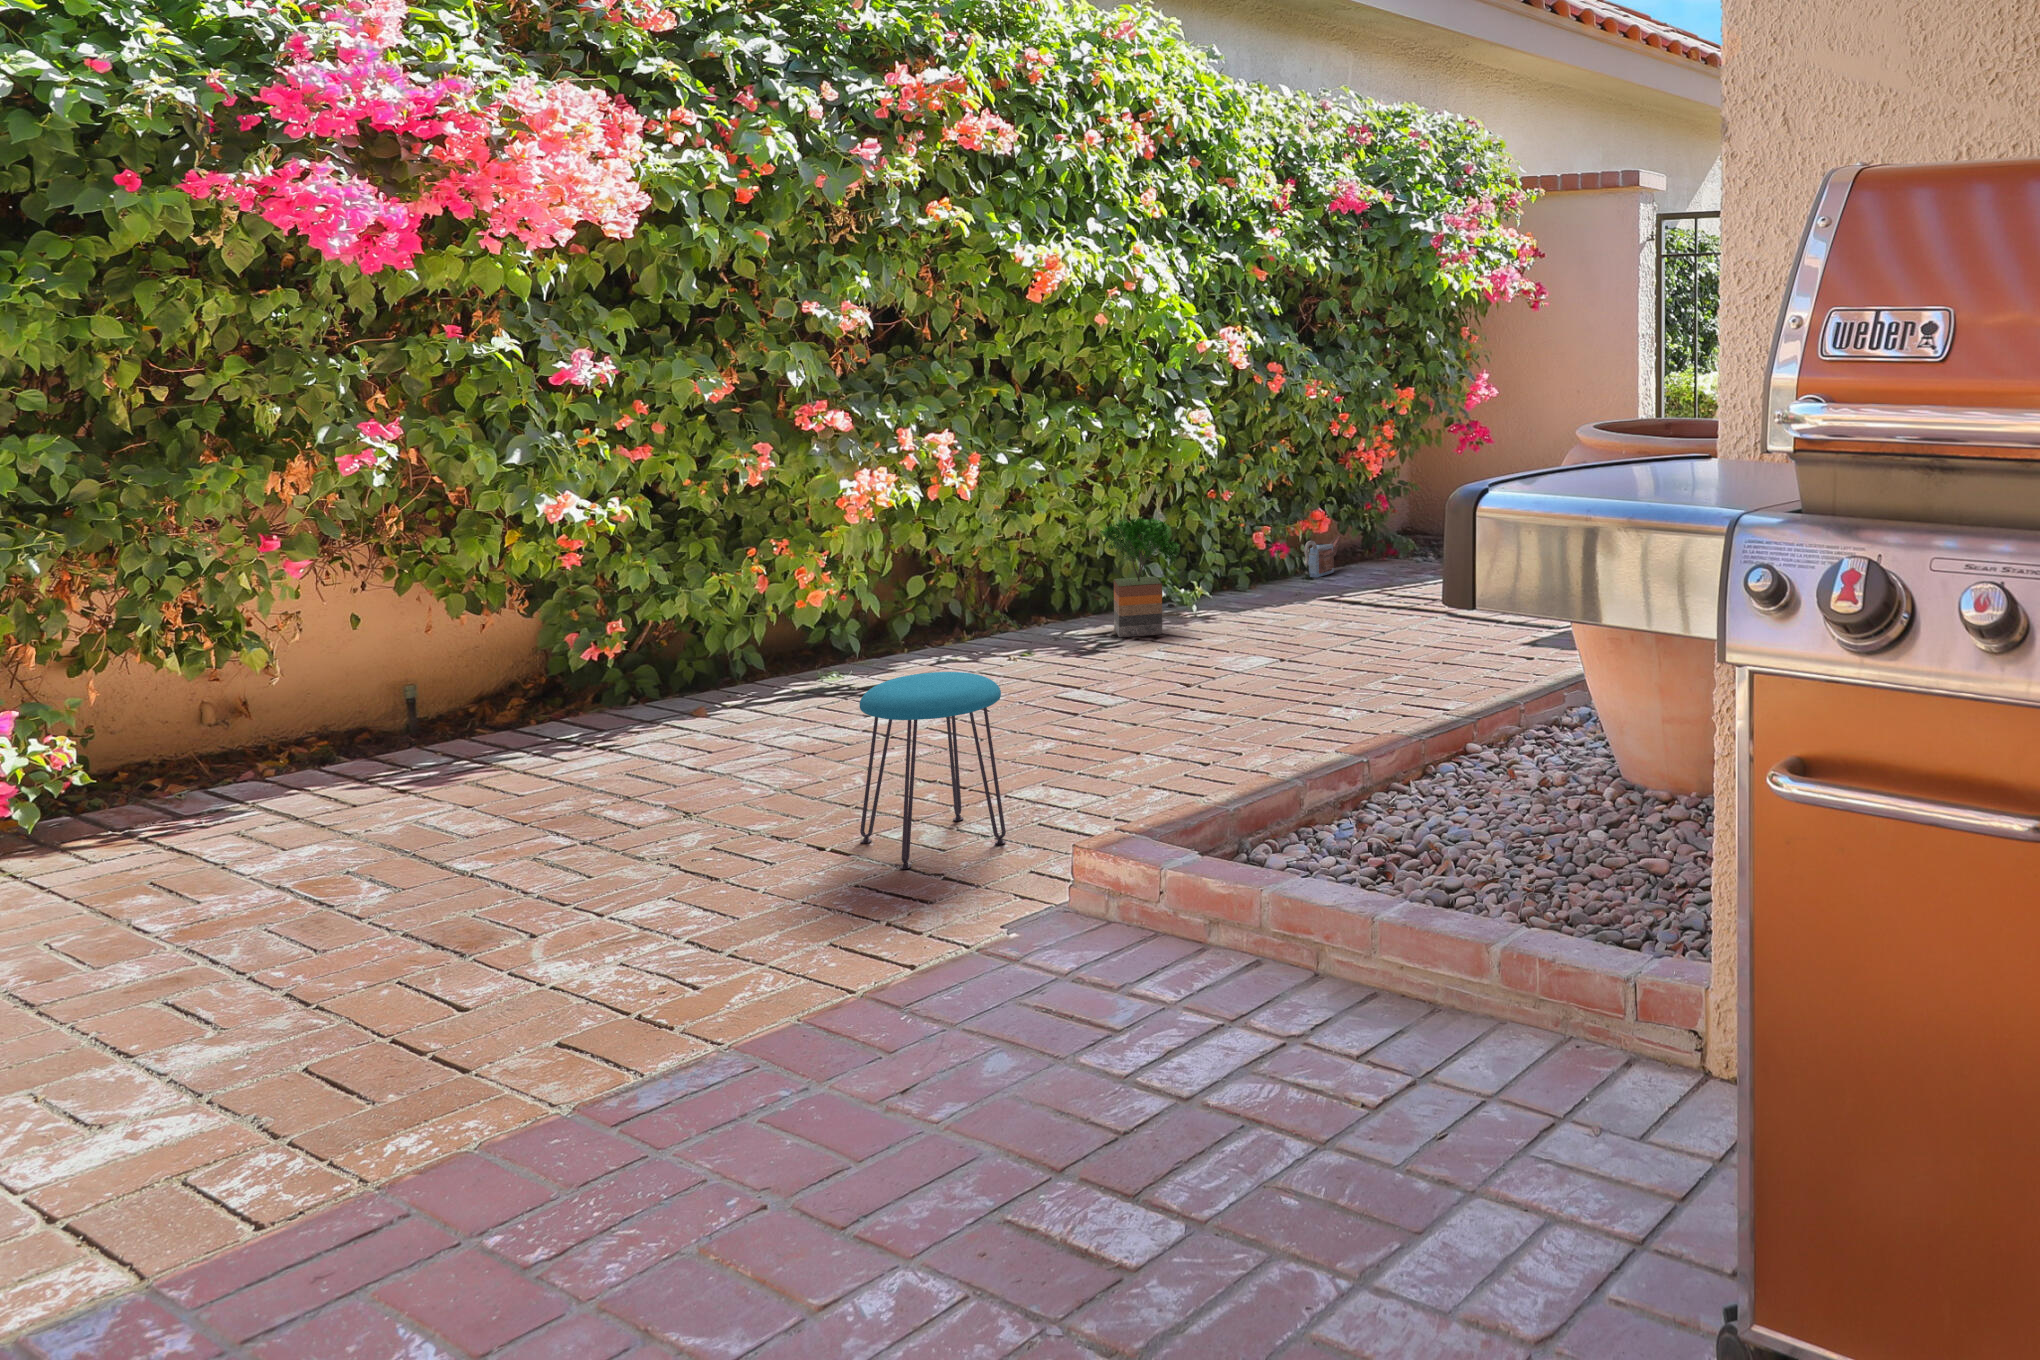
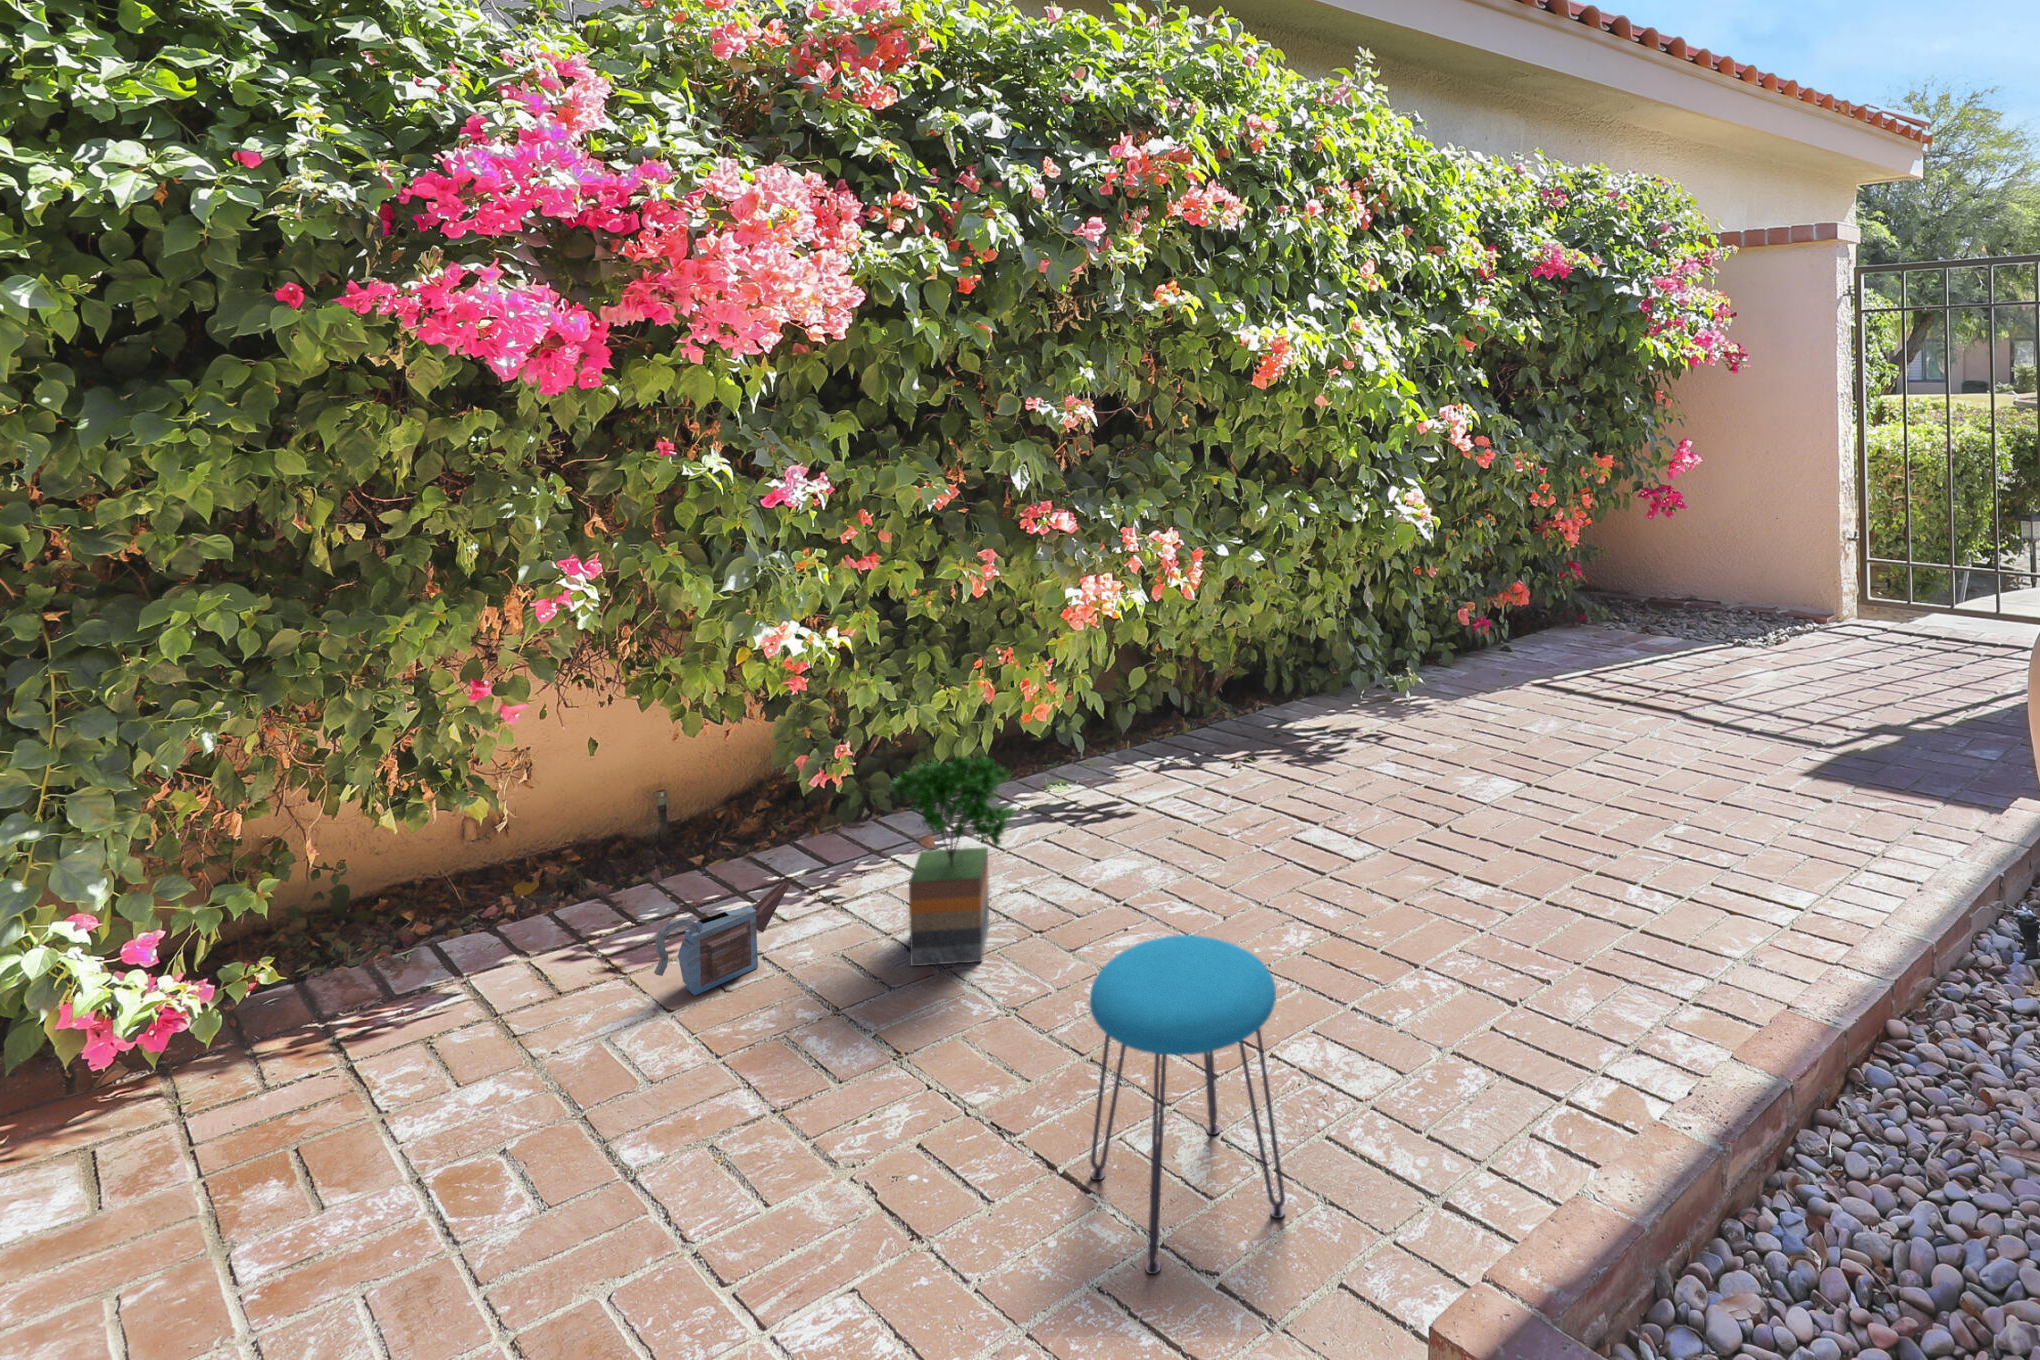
potted tree: present [1101,518,1179,637] -> present [890,755,1015,966]
watering can: present [1304,535,1341,578] -> present [654,881,791,995]

